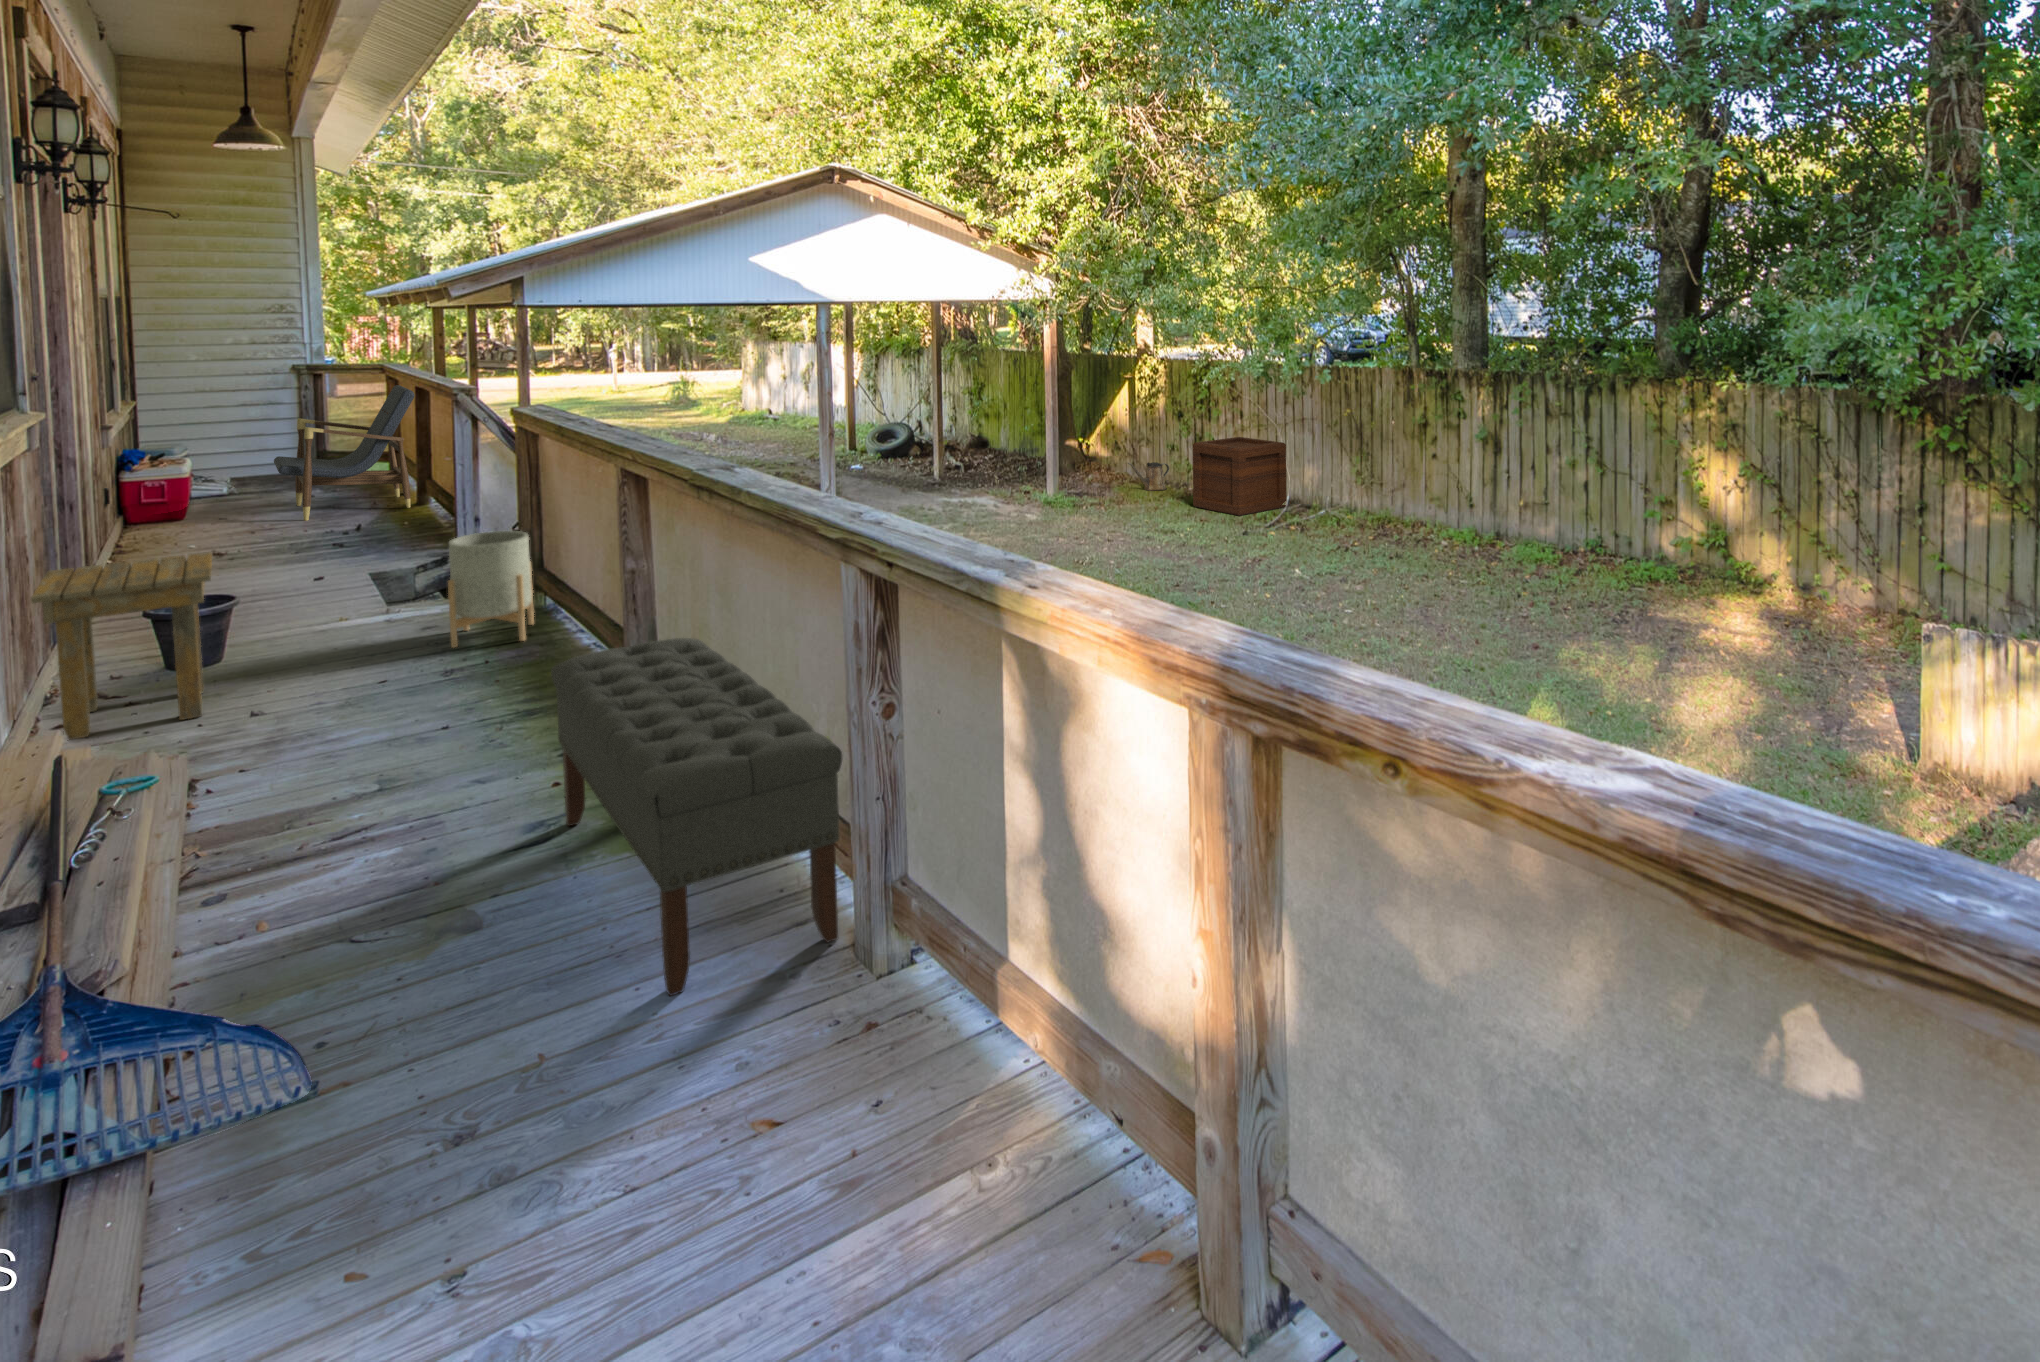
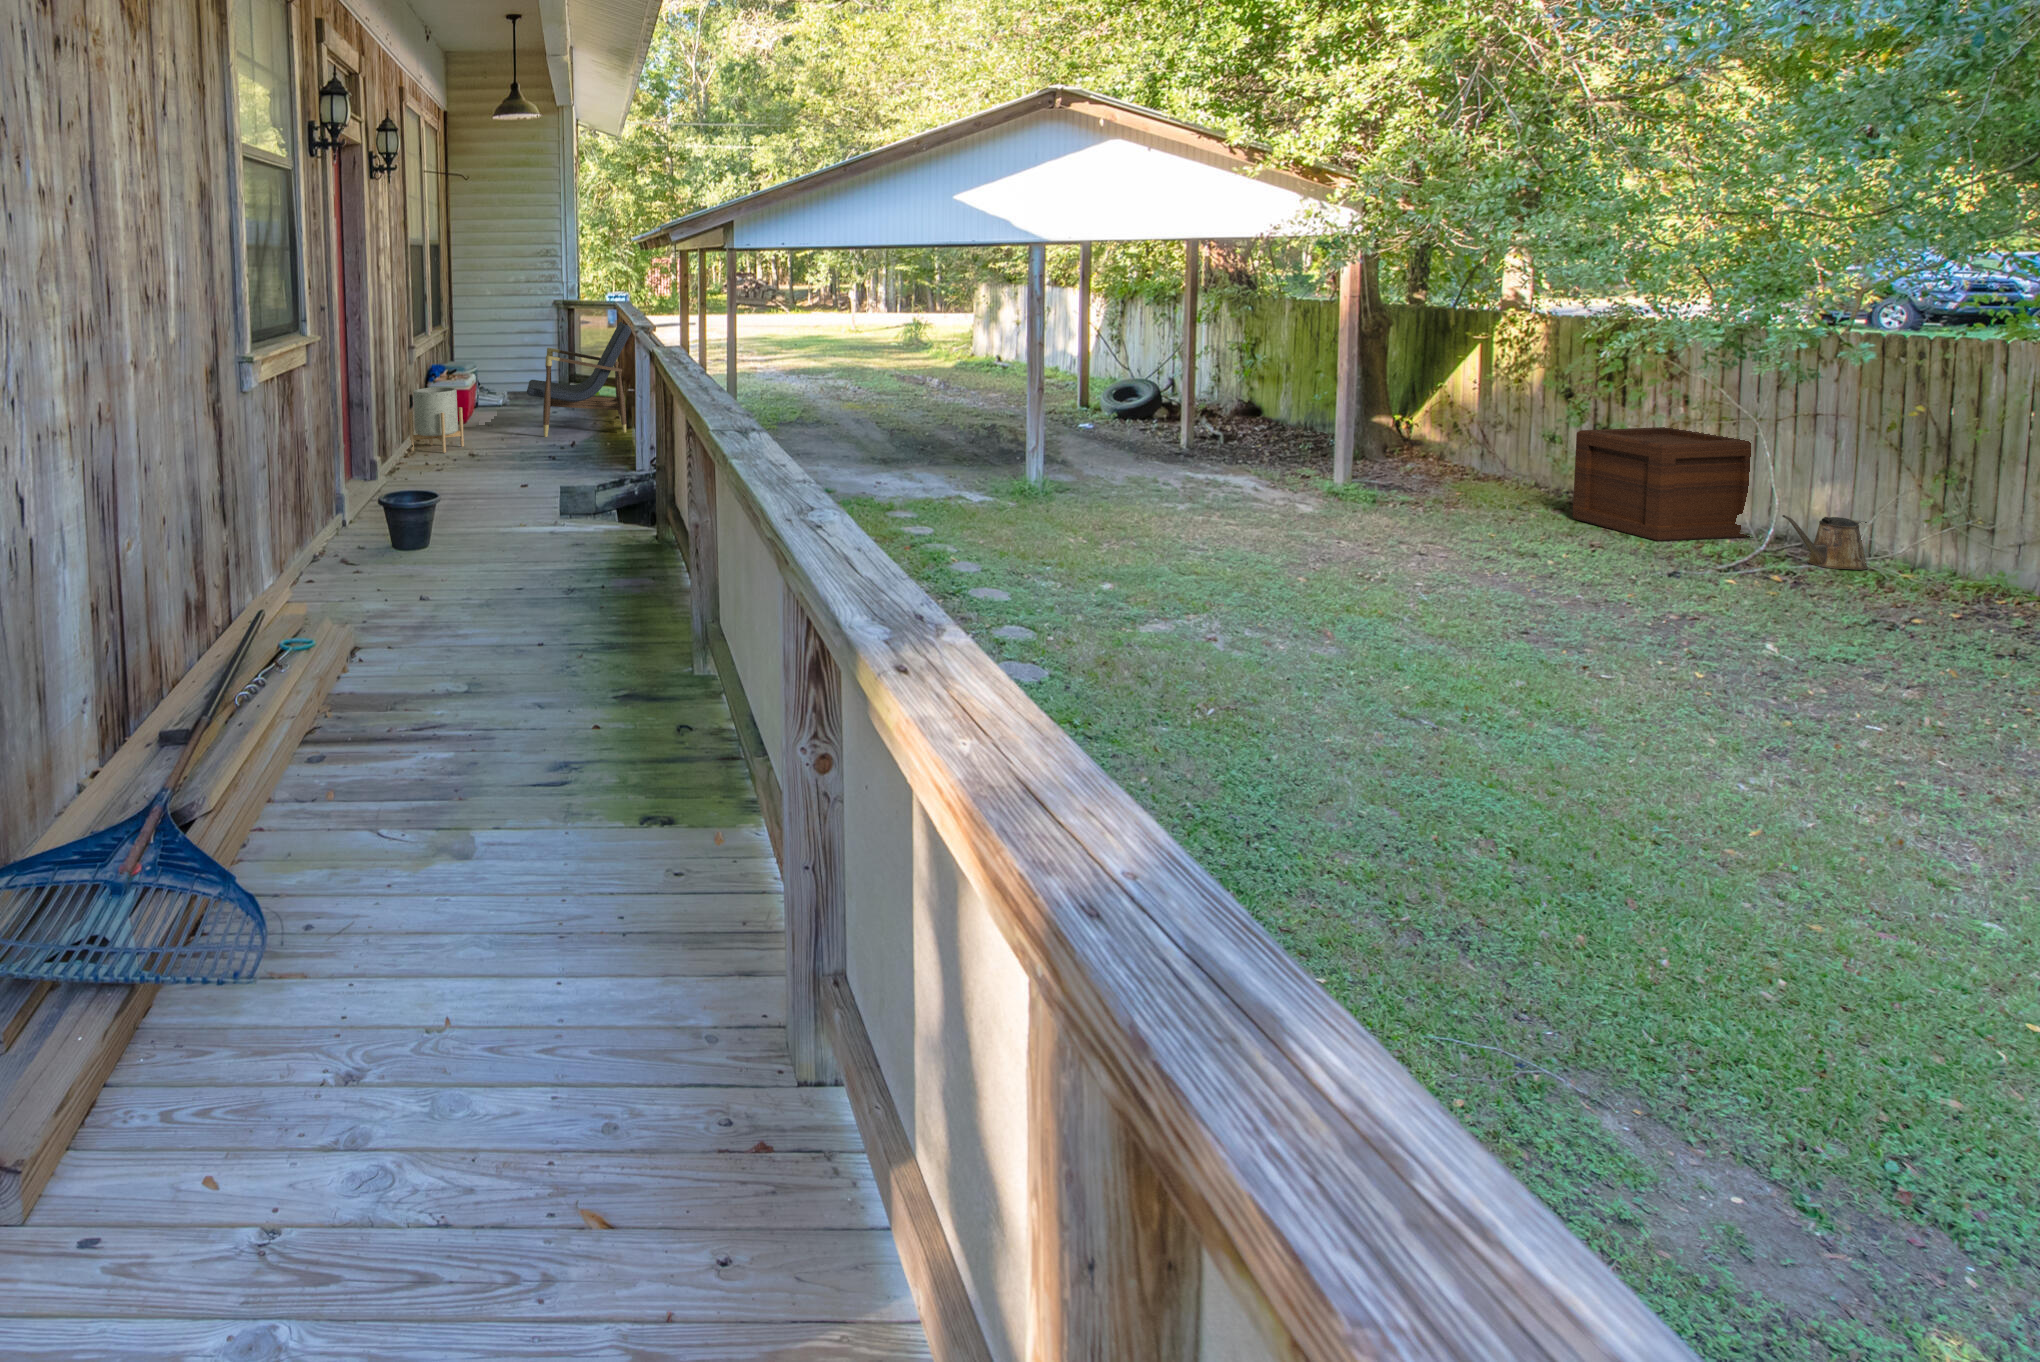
watering can: present [1128,462,1169,491] -> present [1782,515,1868,570]
planter: present [448,531,534,648] -> present [409,387,464,453]
side table: present [31,552,212,740] -> none [275,462,411,606]
bench: present [551,638,842,996] -> none [584,615,824,1052]

